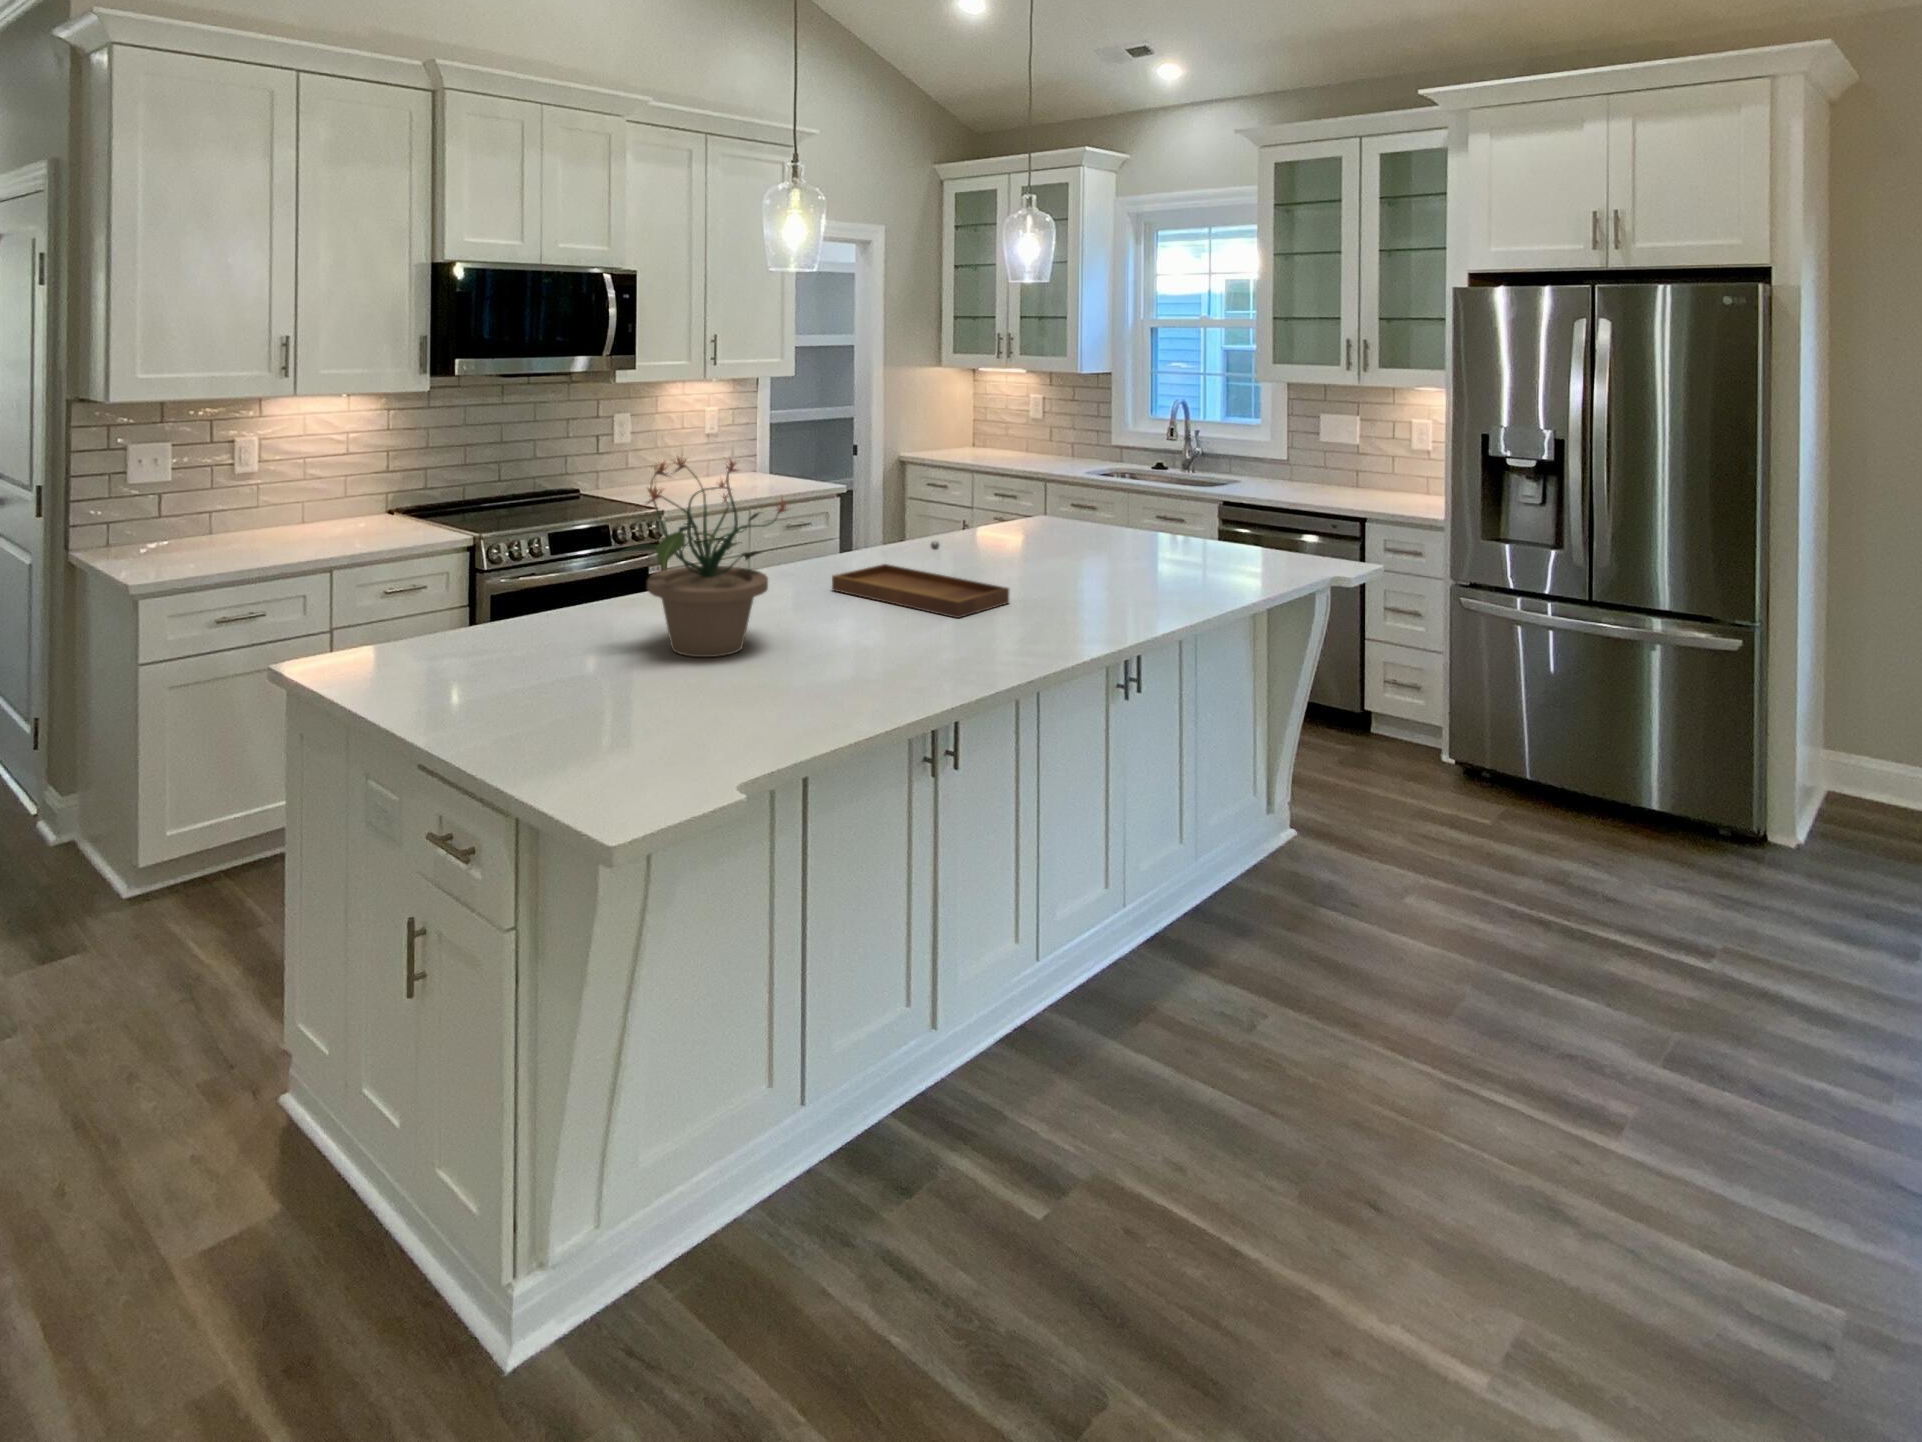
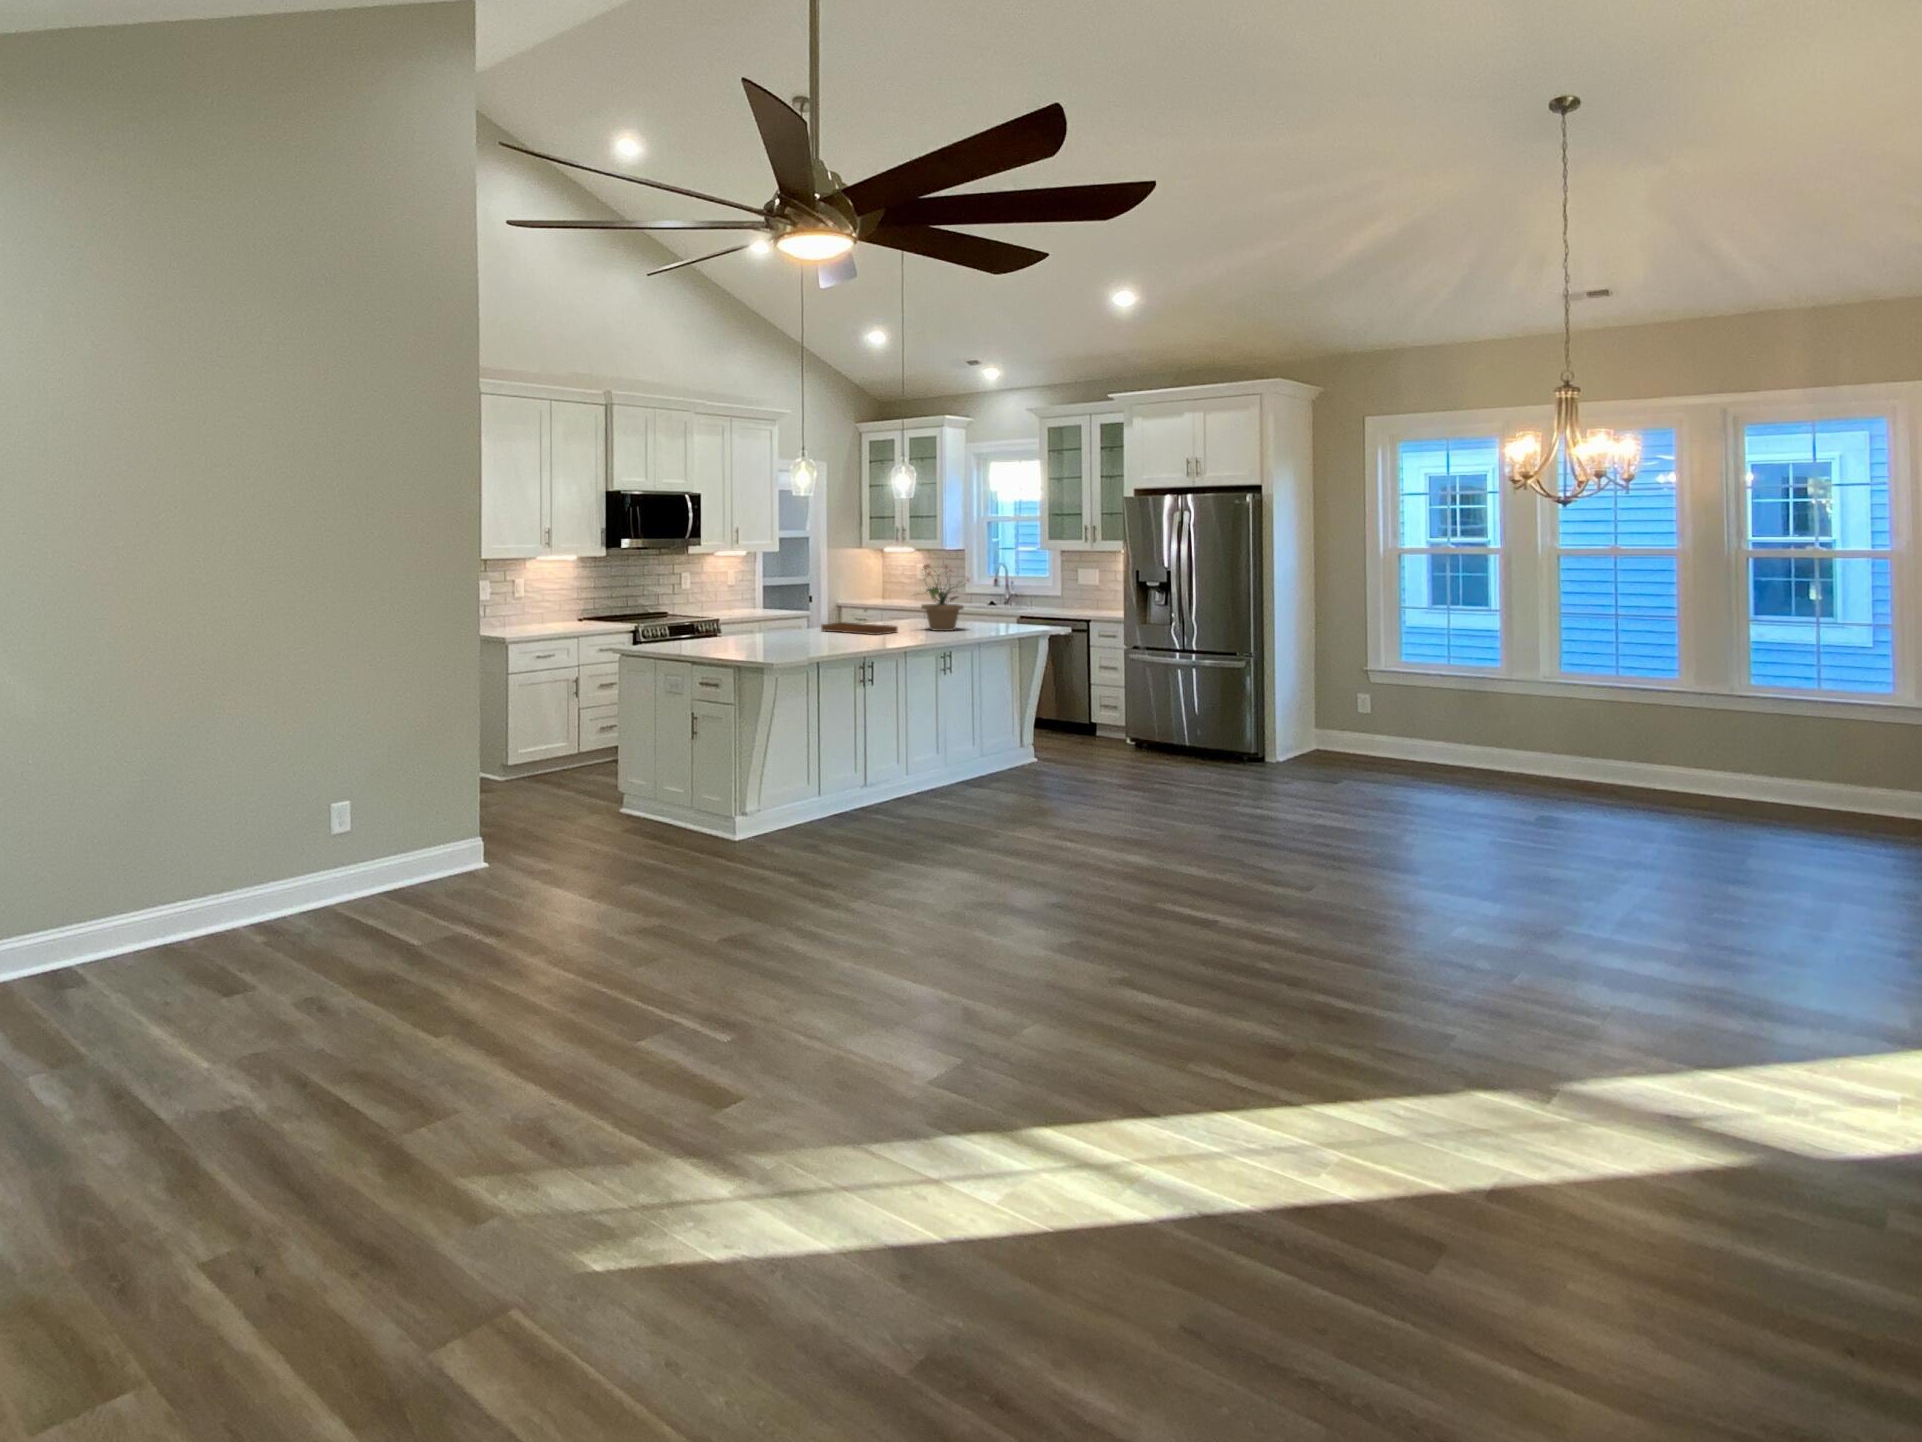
potted plant: present [620,456,787,657] -> present [921,564,968,631]

